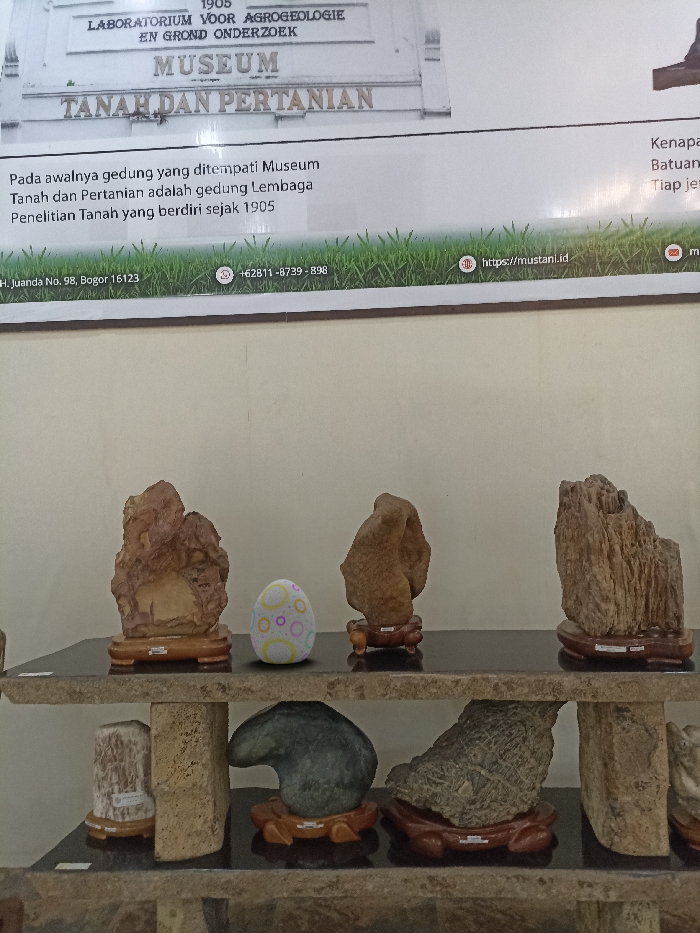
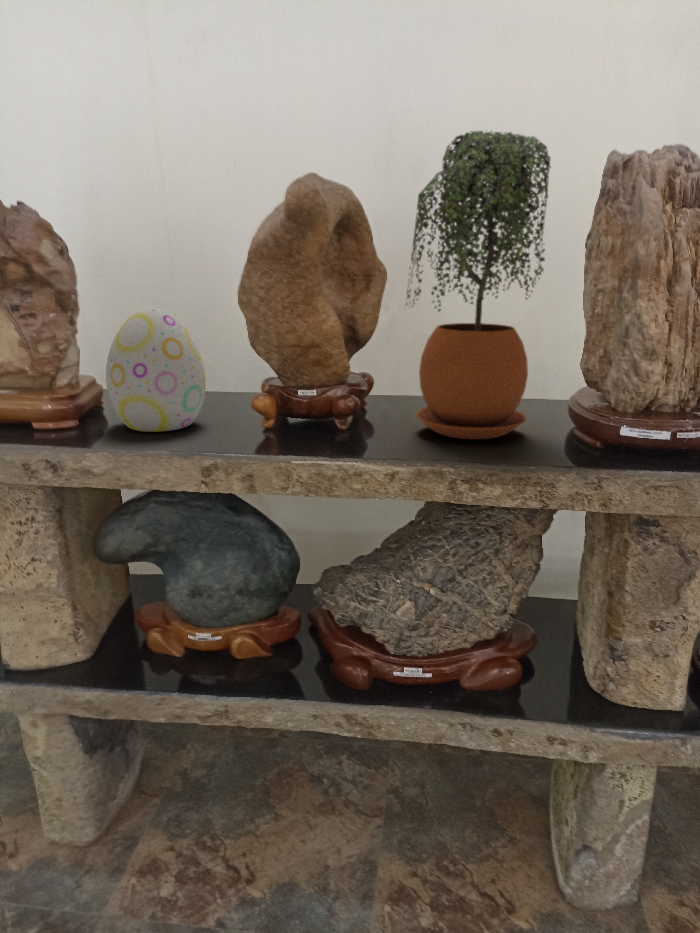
potted plant: none [448,469,536,660] -> present [407,131,551,439]

